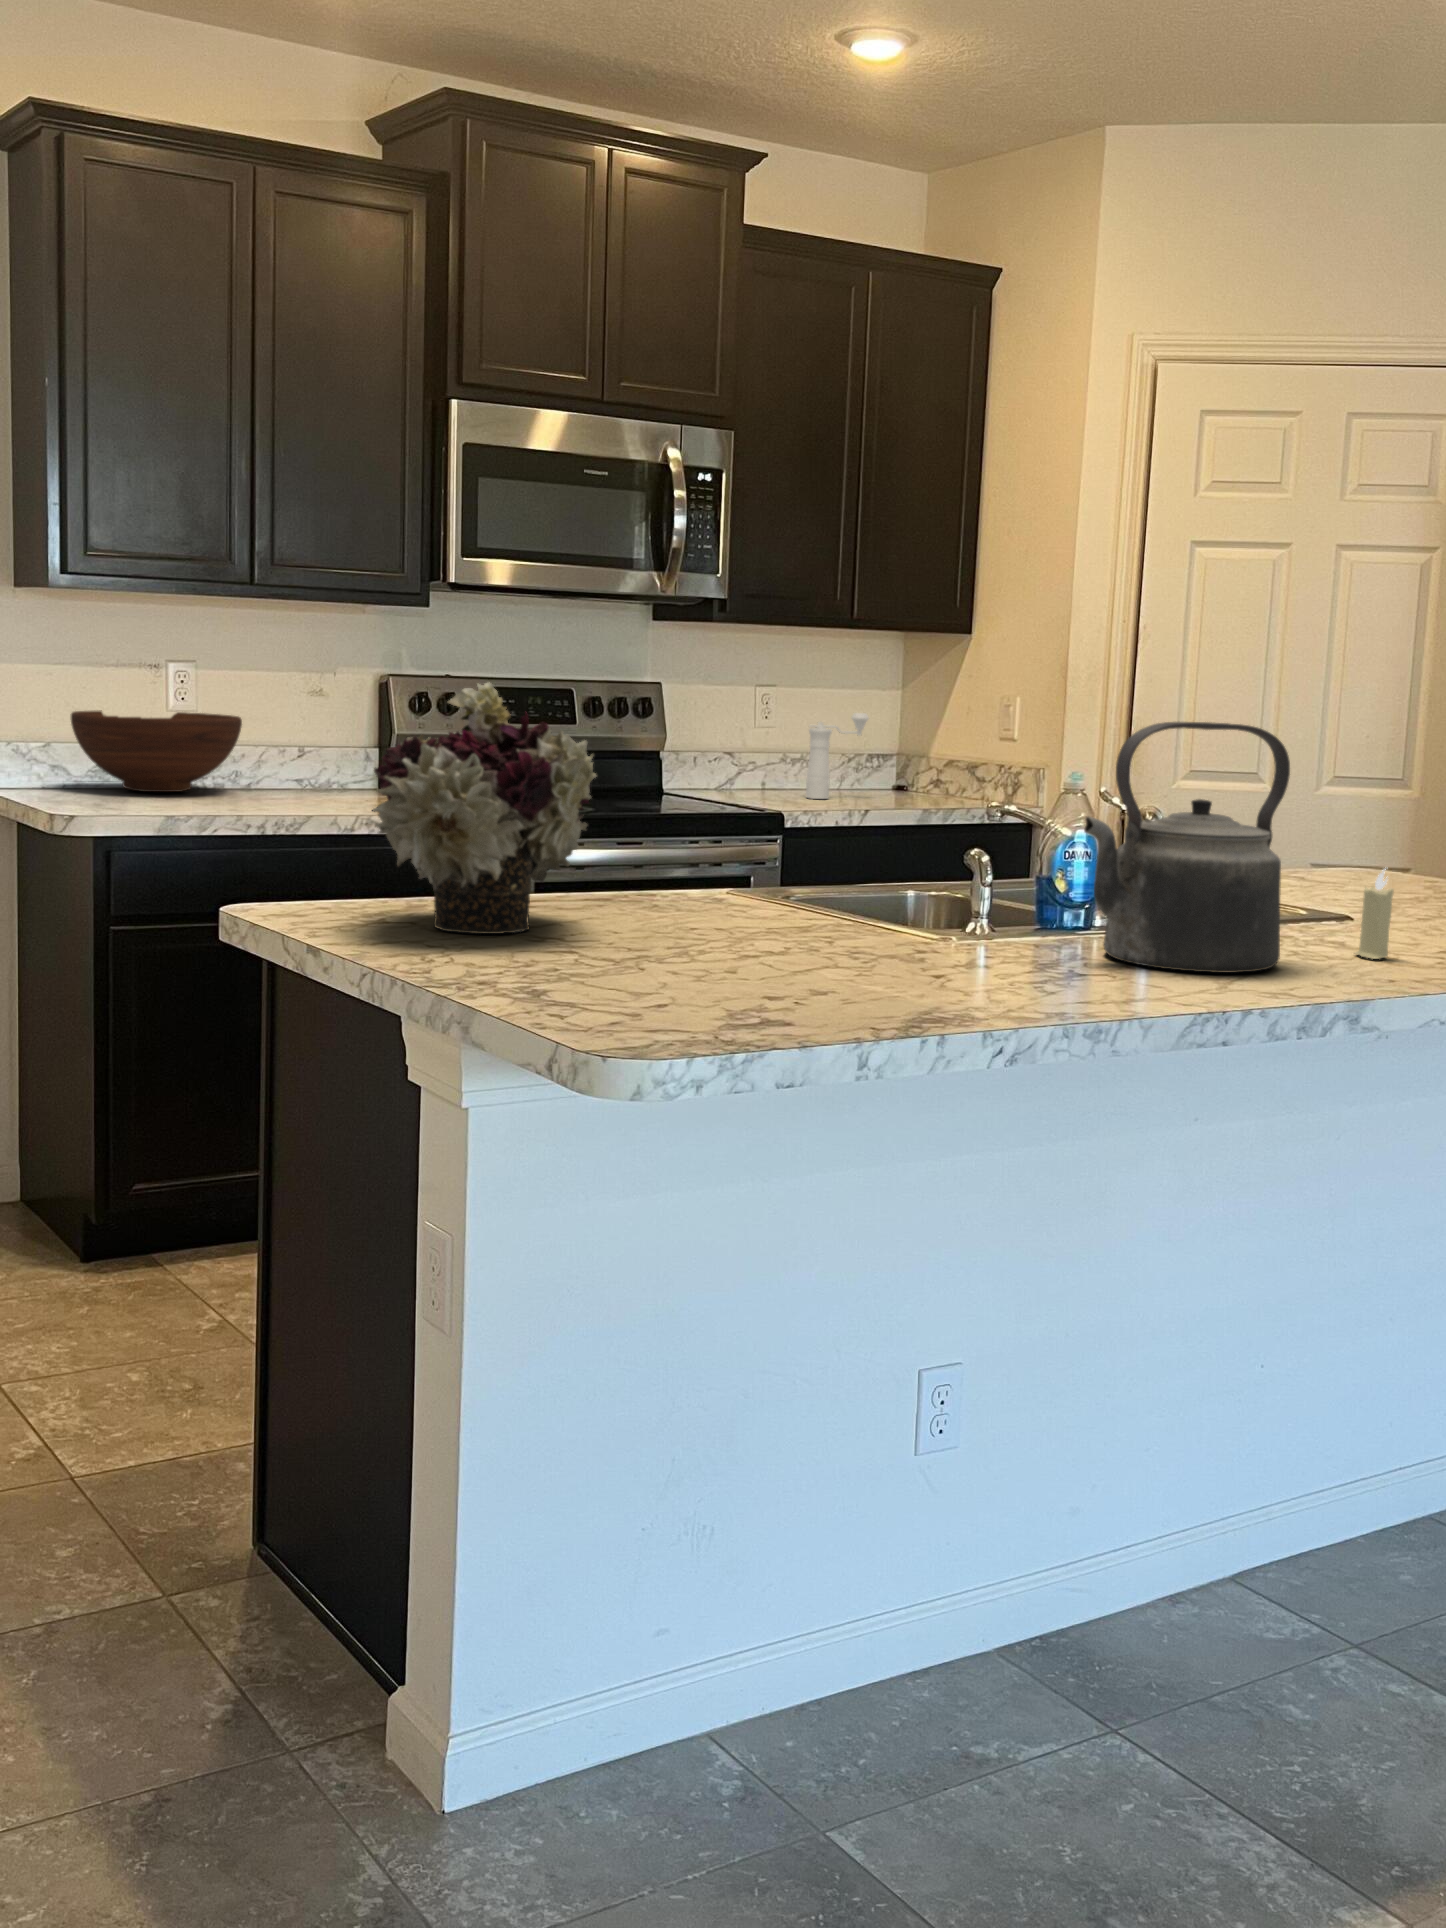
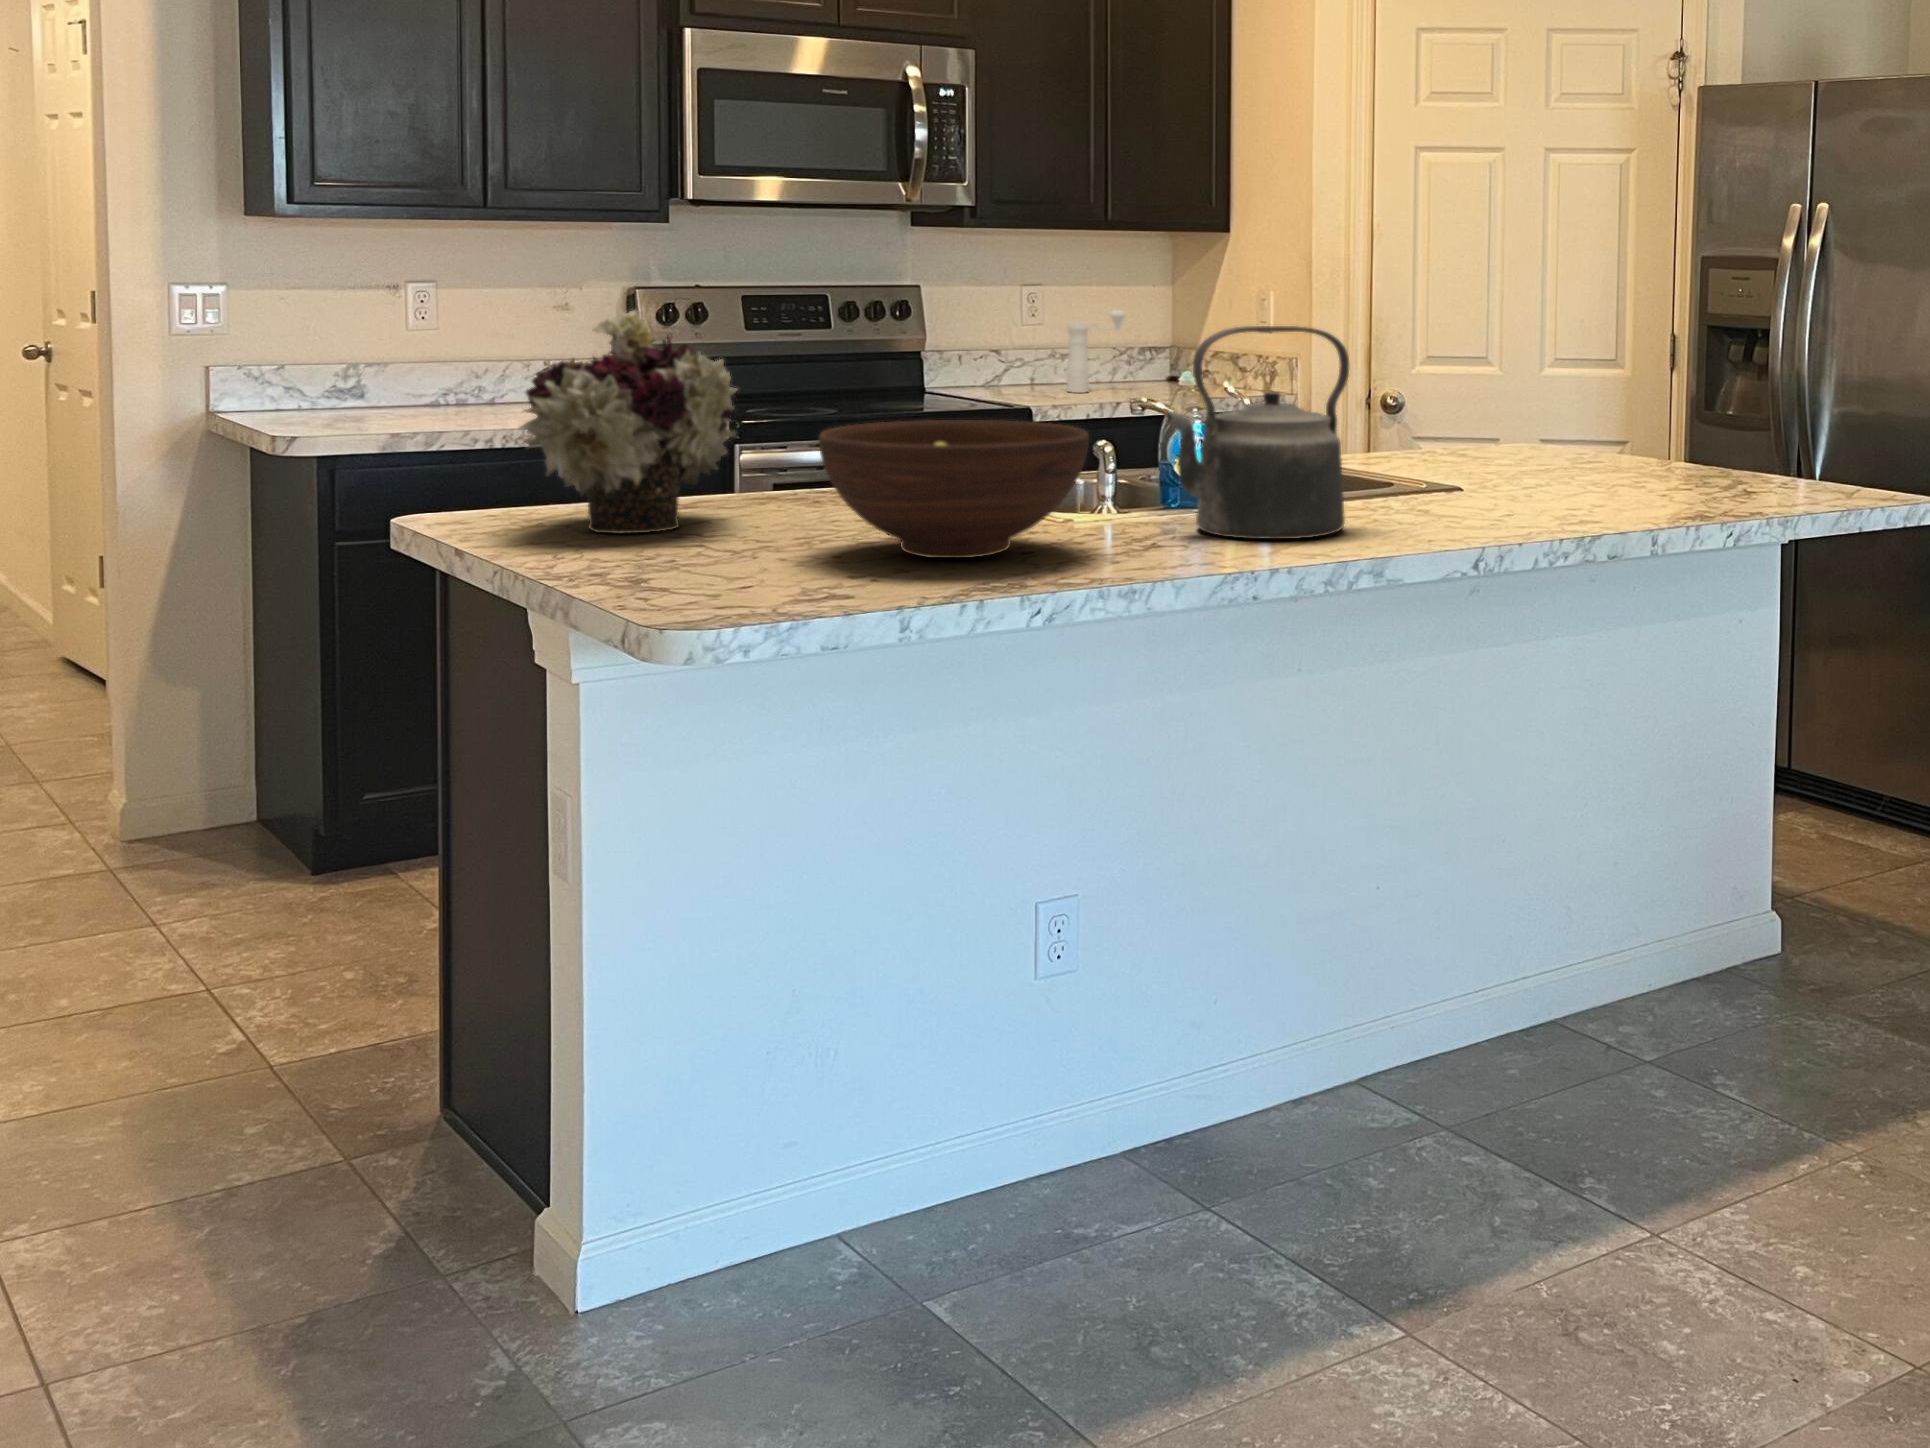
fruit bowl: present [71,710,242,792] -> present [819,420,1089,558]
candle: present [1356,869,1394,959] -> none [1425,443,1454,522]

